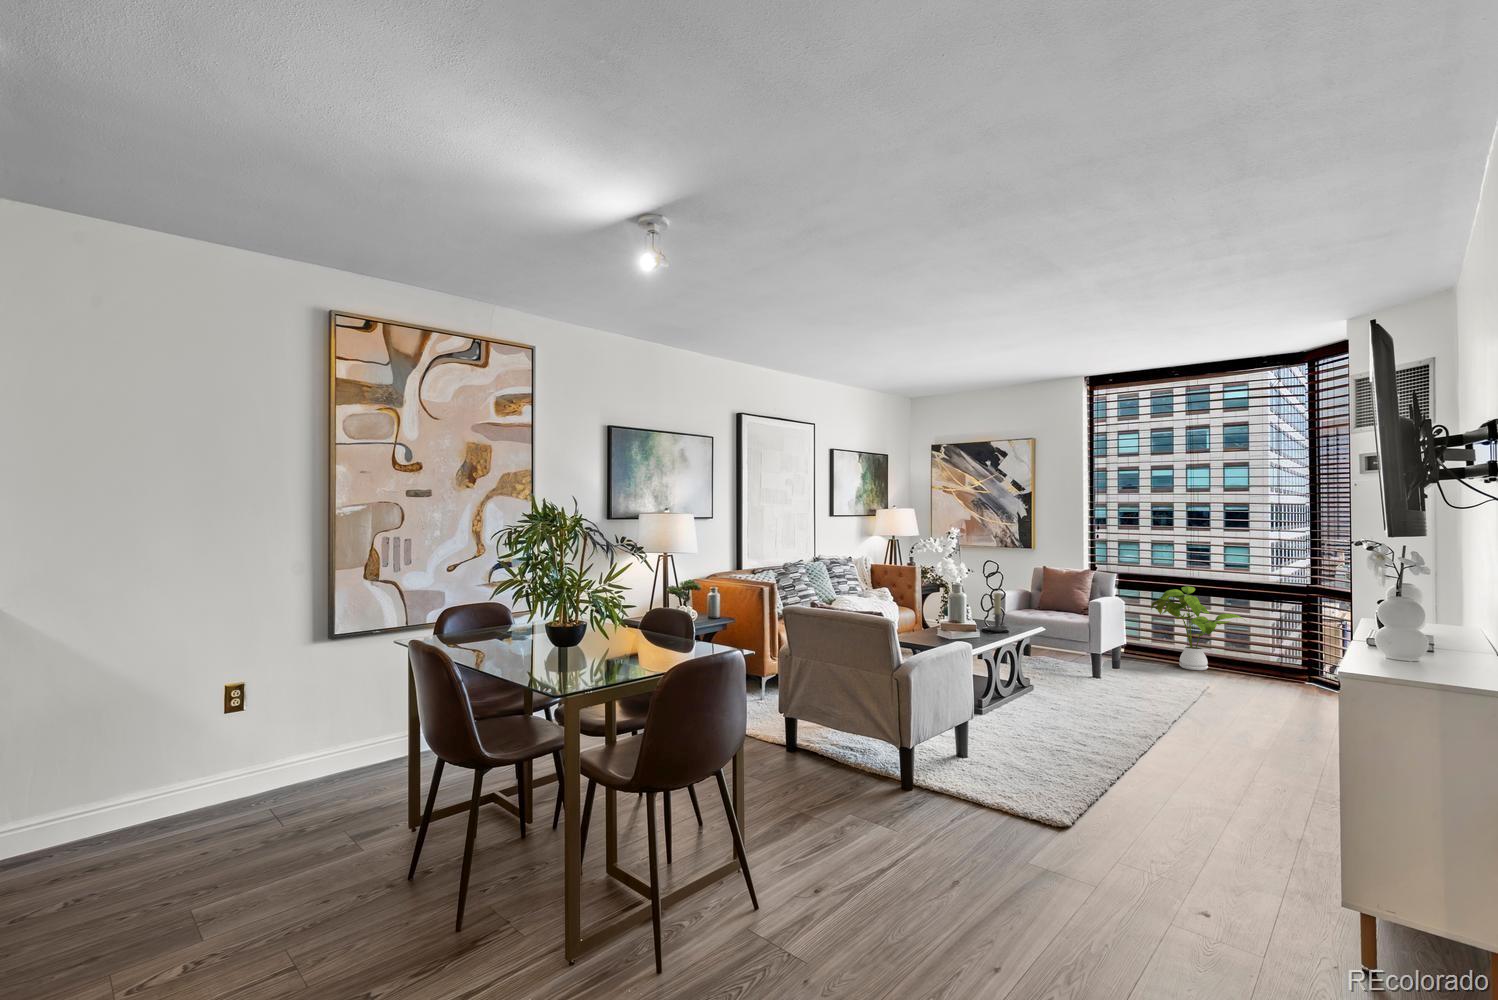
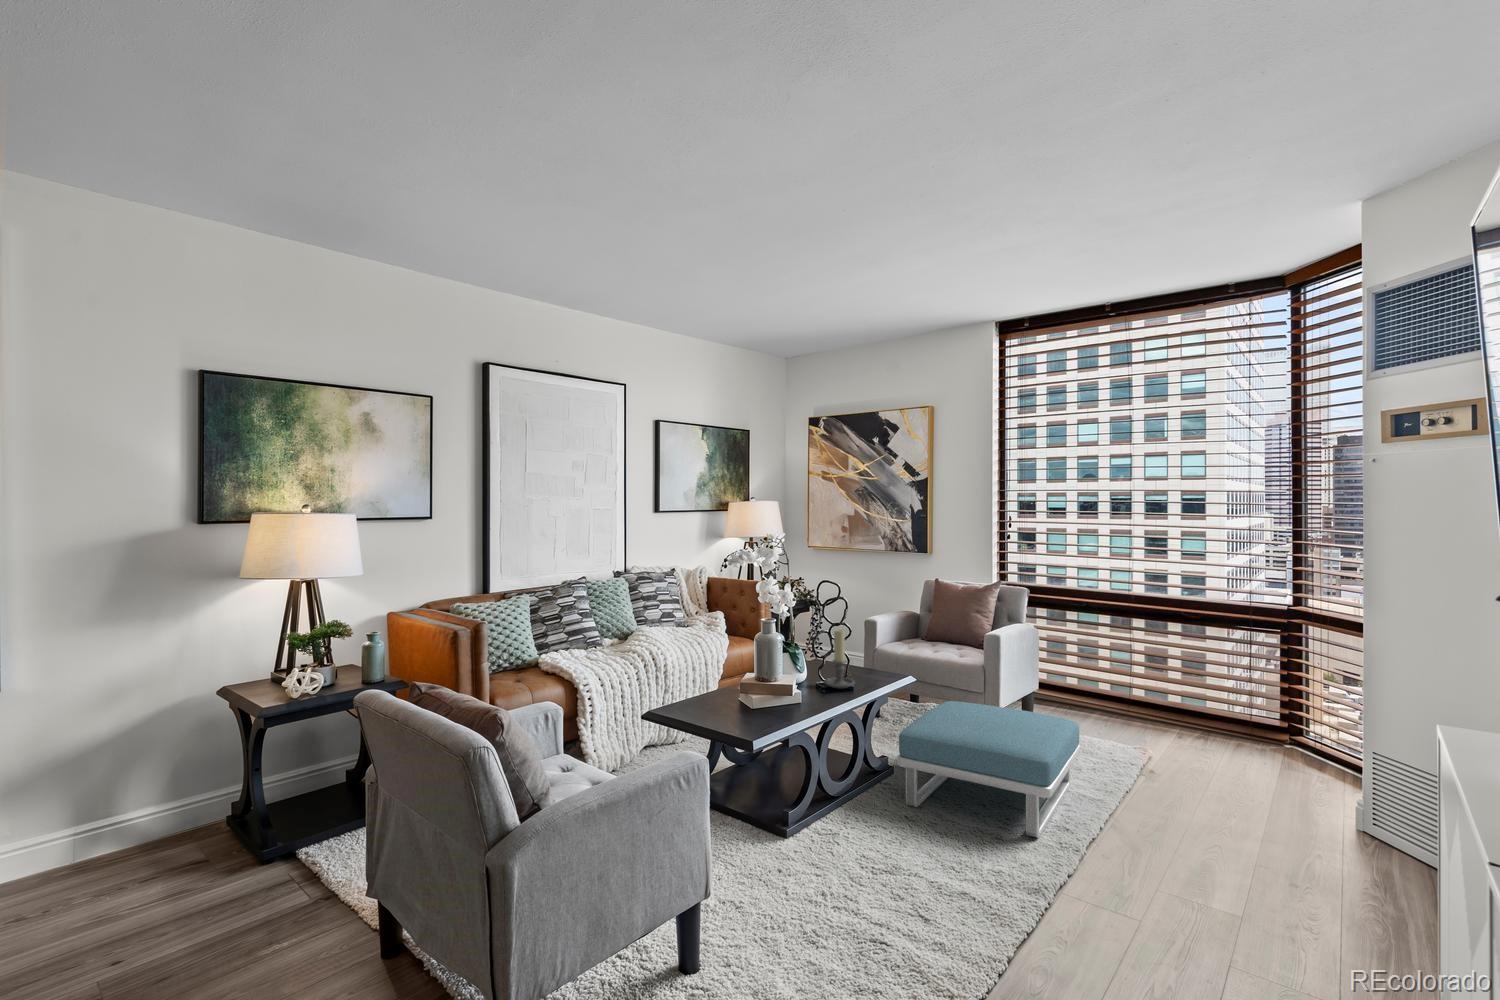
house plant: present [1151,586,1246,670] -> none [1077,609,1207,727]
footstool: none [1044,643,1163,717] -> present [897,701,1080,838]

